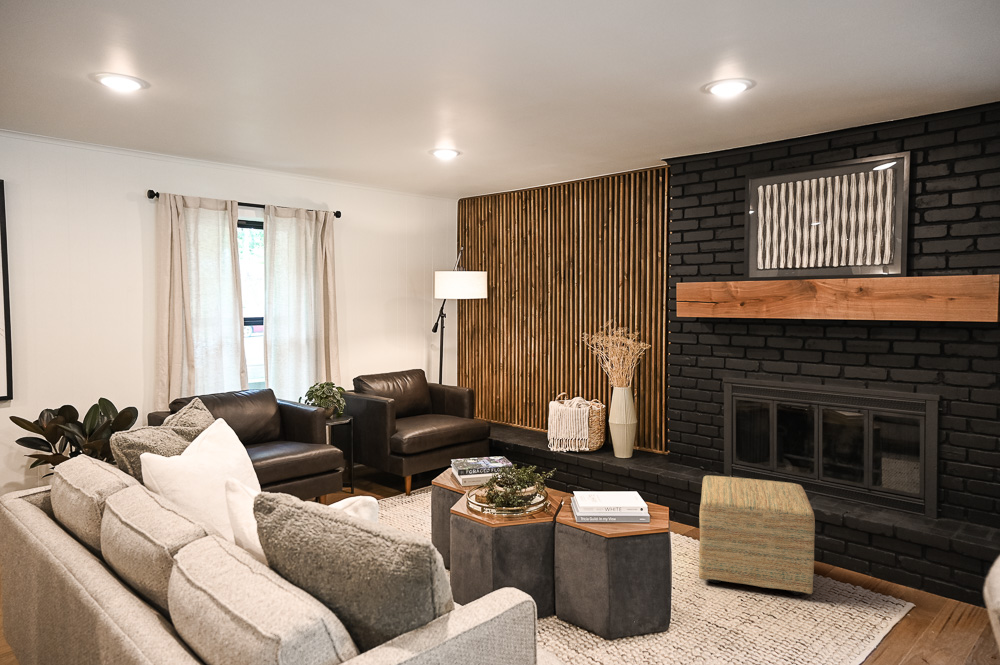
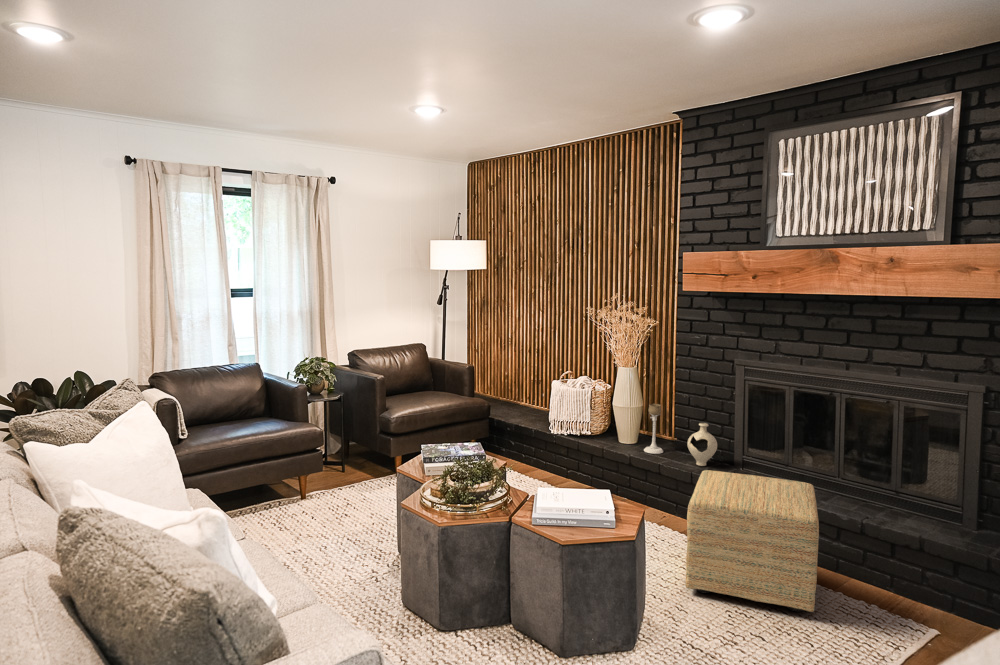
candle holder: none [639,419,658,465] -> present [644,404,663,454]
decorative vase: none [681,435,708,474] -> present [687,423,717,466]

